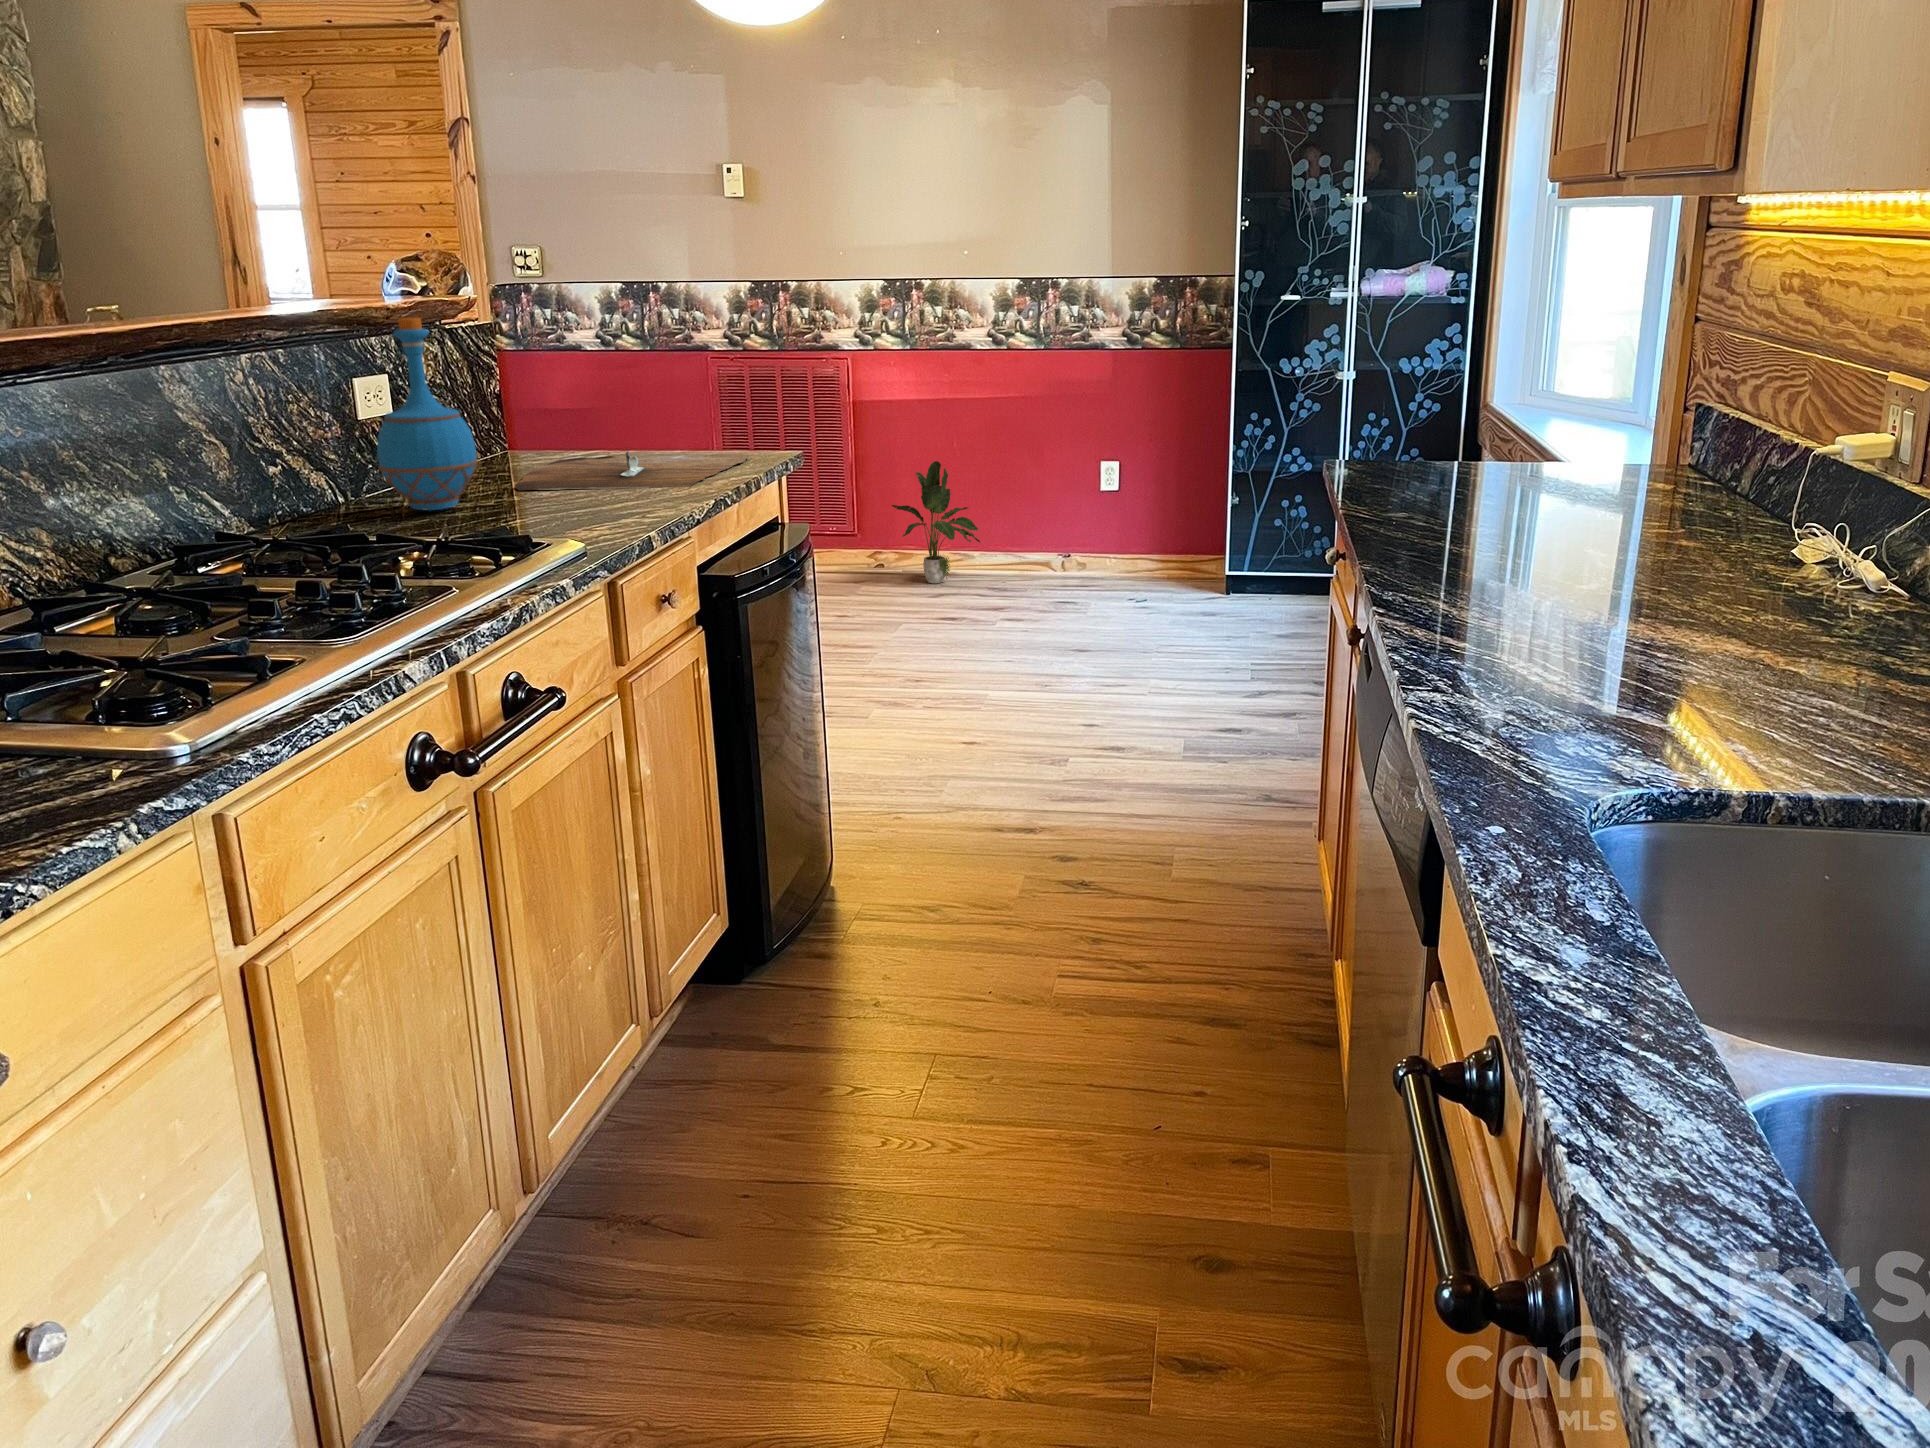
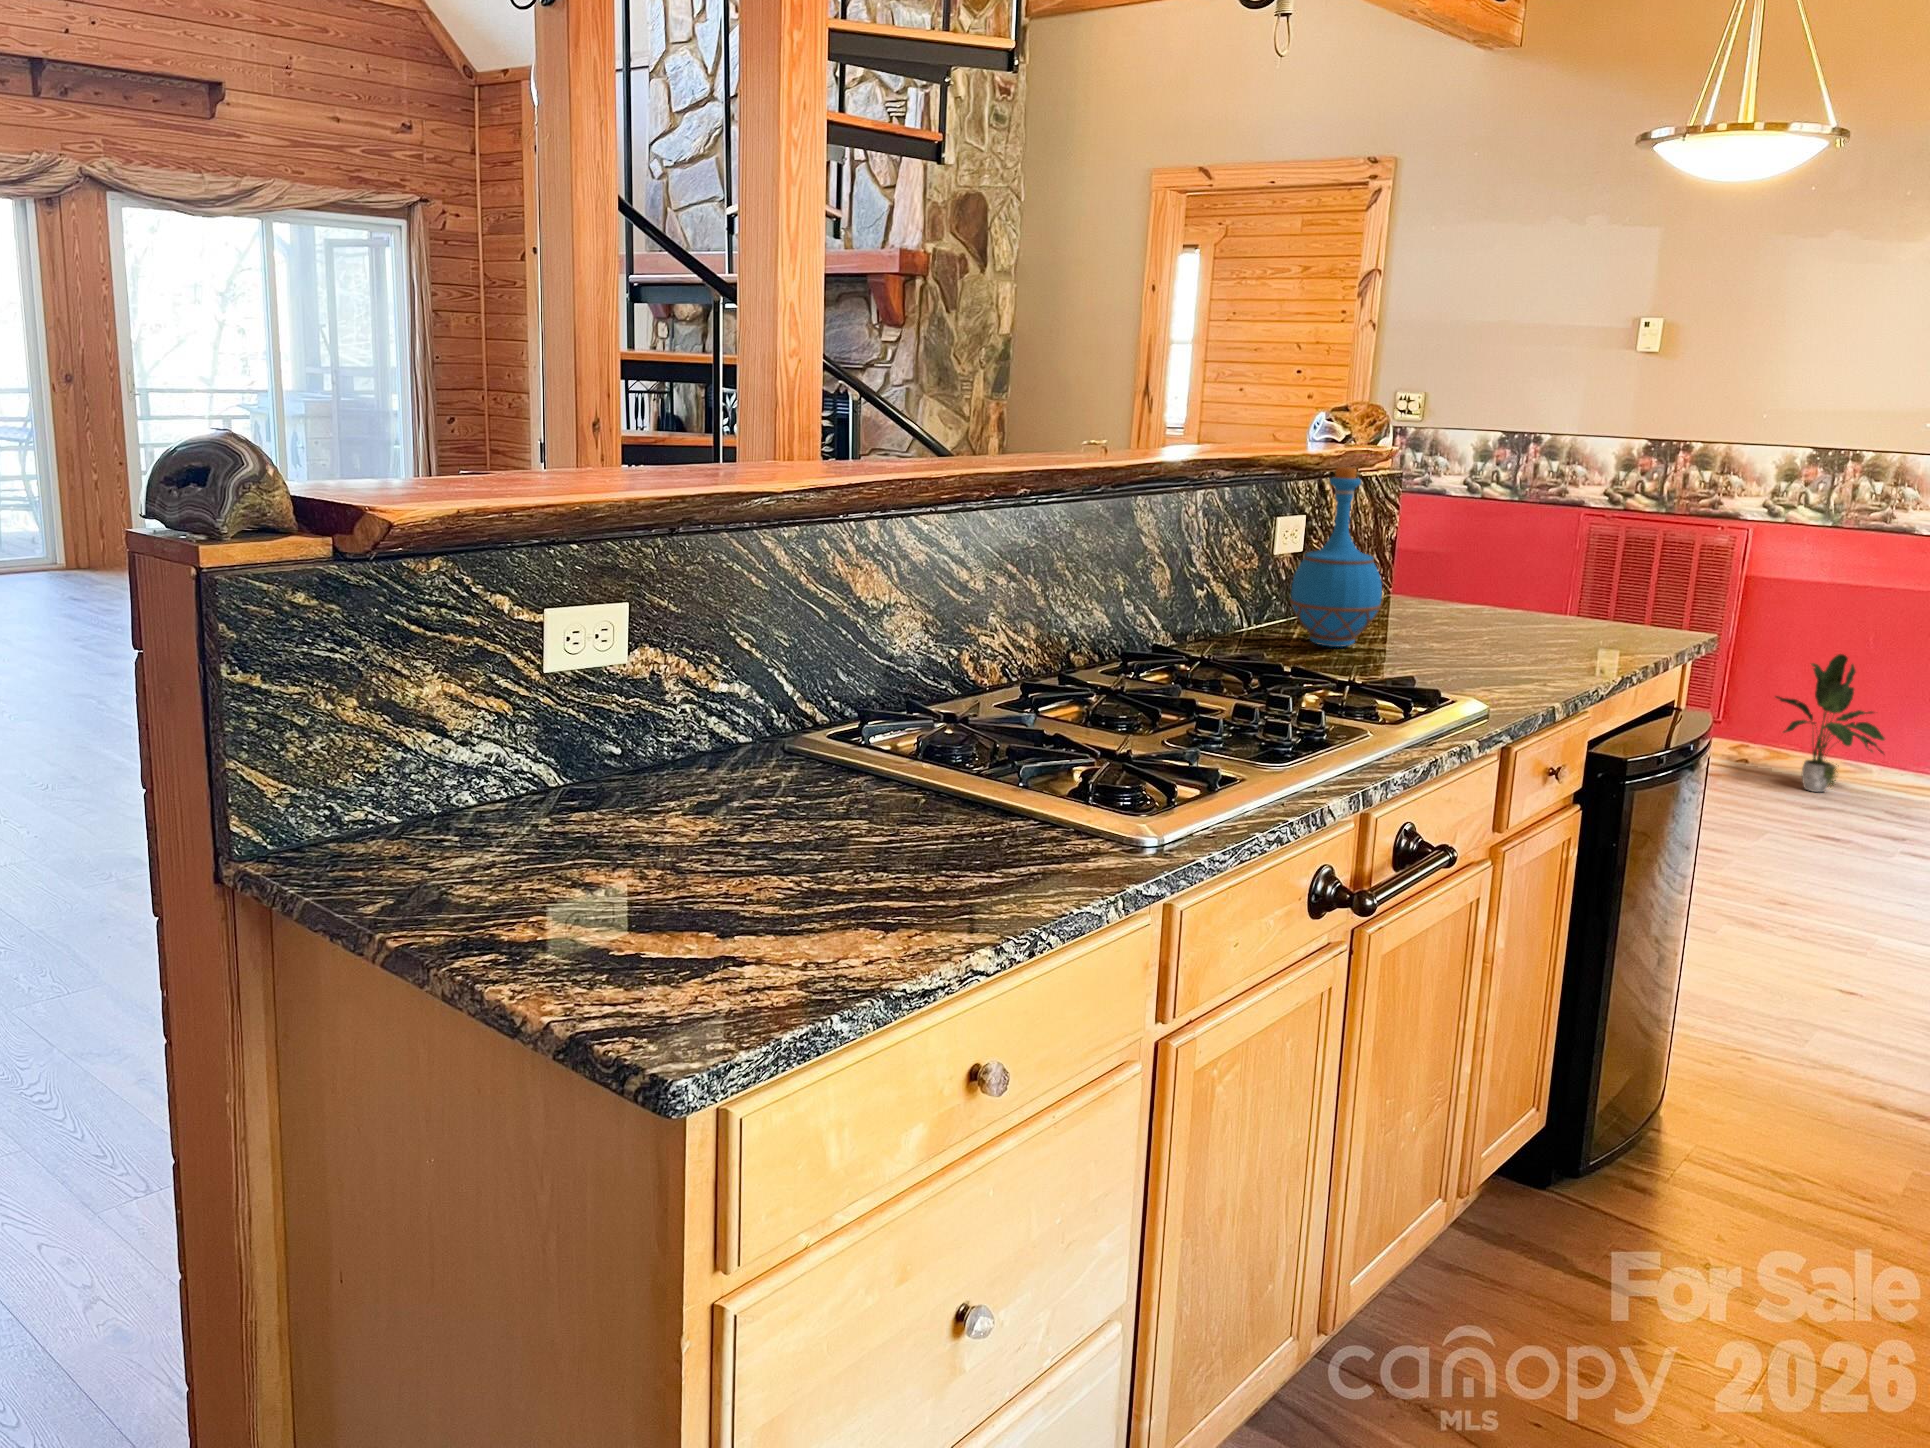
cutting board: present [515,451,751,490] -> none [1405,608,1656,658]

